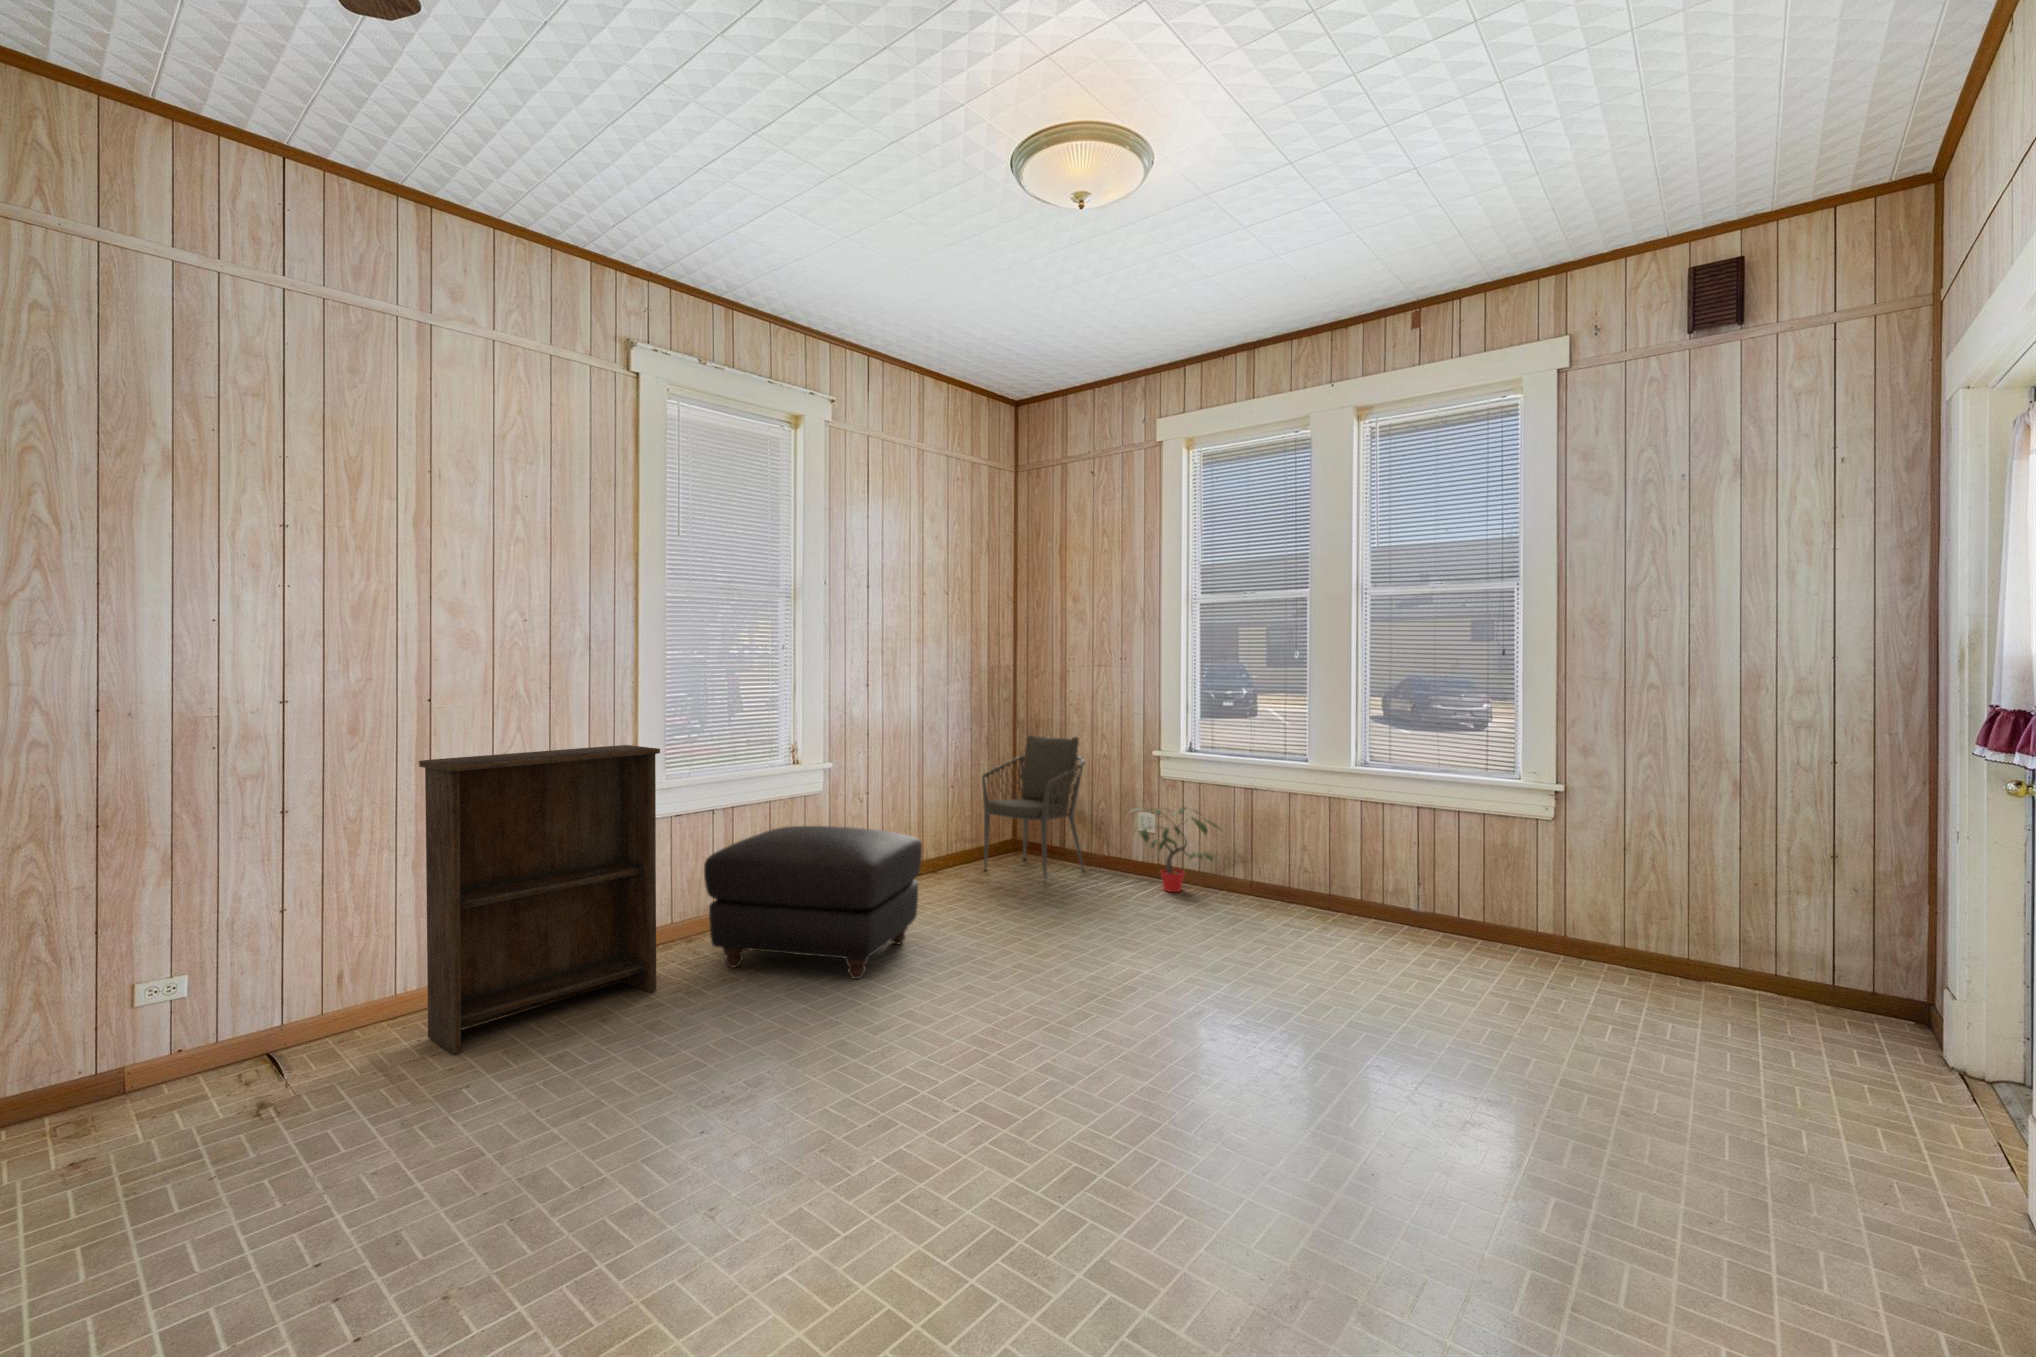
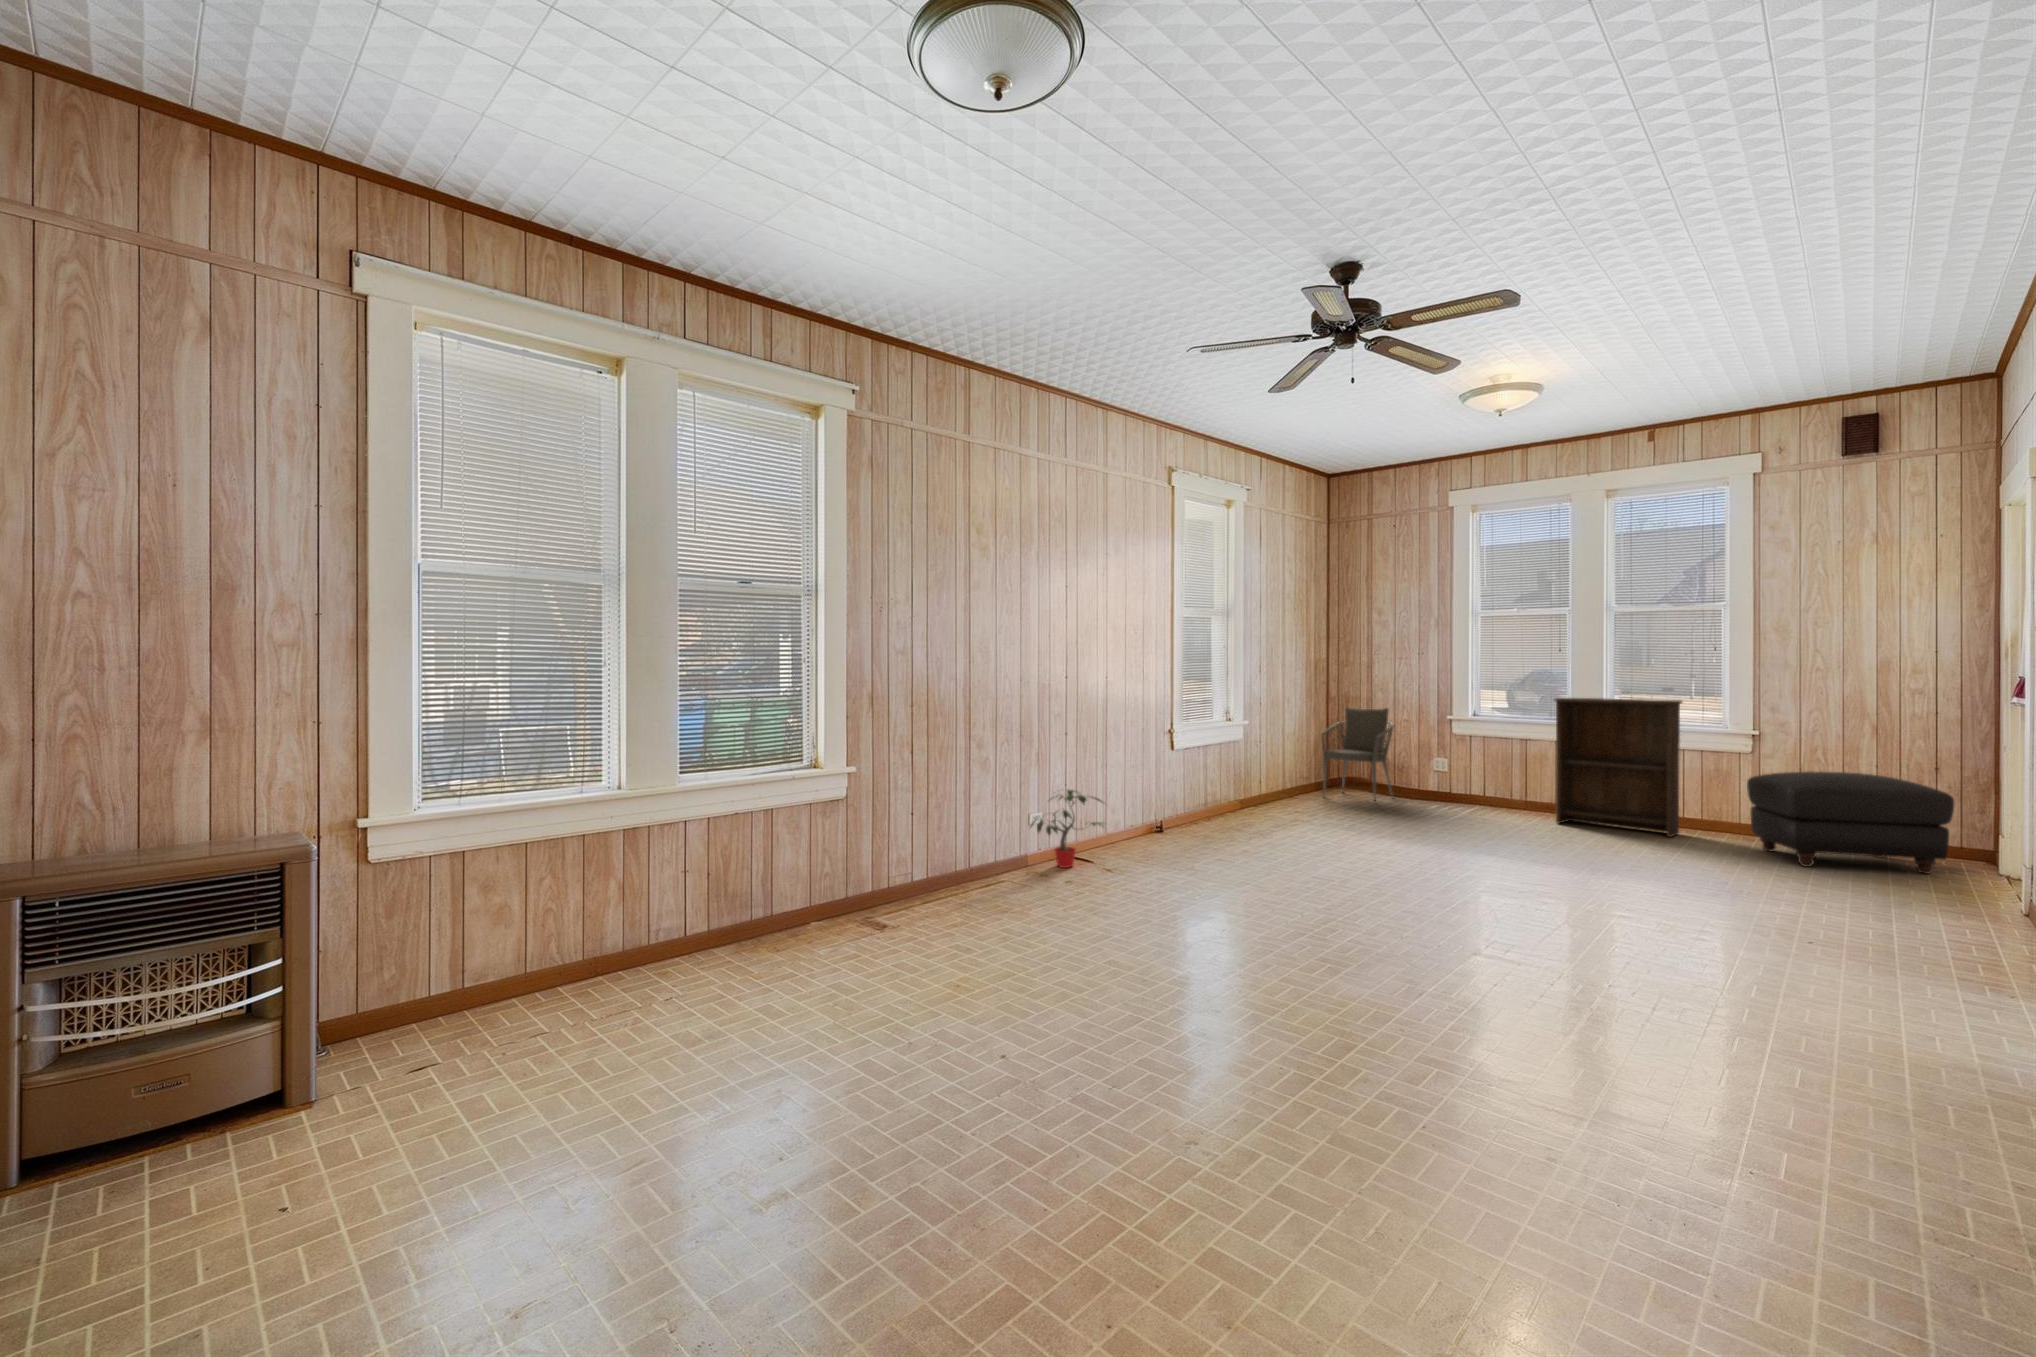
bookshelf: present [419,745,660,1053] -> present [1555,698,1682,837]
potted plant: present [1134,807,1220,892] -> present [1031,790,1104,868]
ottoman: present [704,826,922,979] -> present [1747,772,1954,874]

